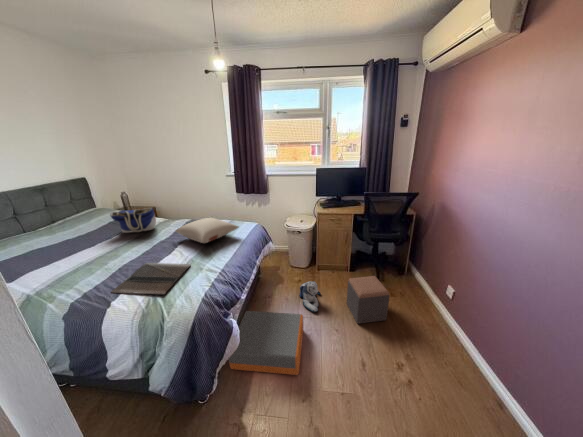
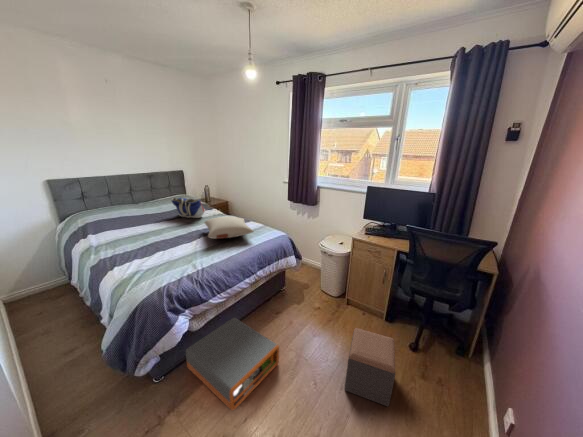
laptop: present [111,263,190,294] -> none [117,243,186,272]
plush toy: present [299,281,320,312] -> none [300,312,328,350]

